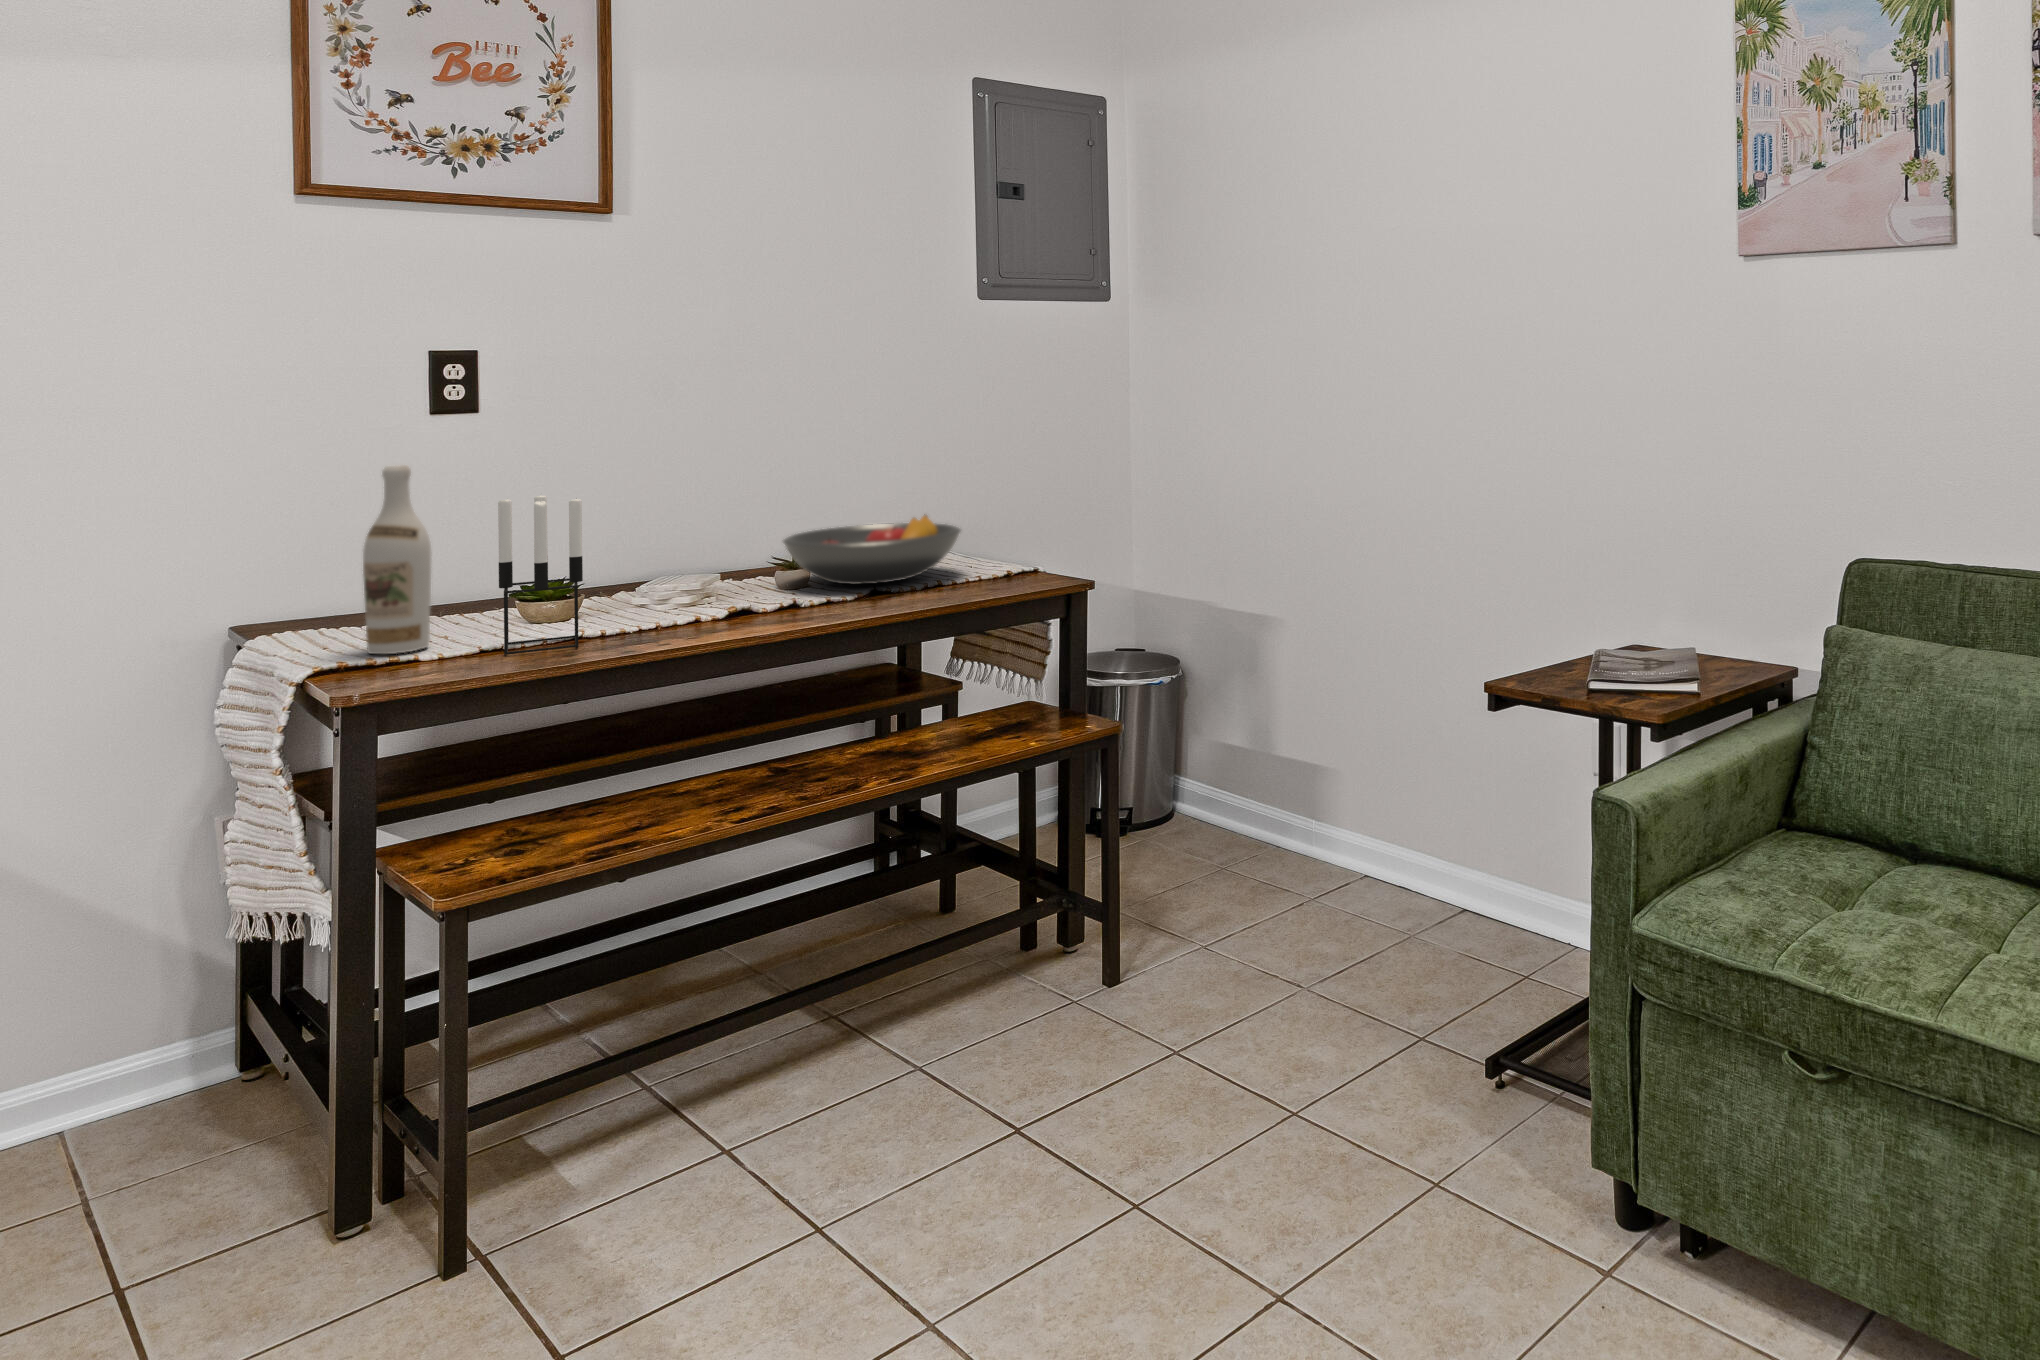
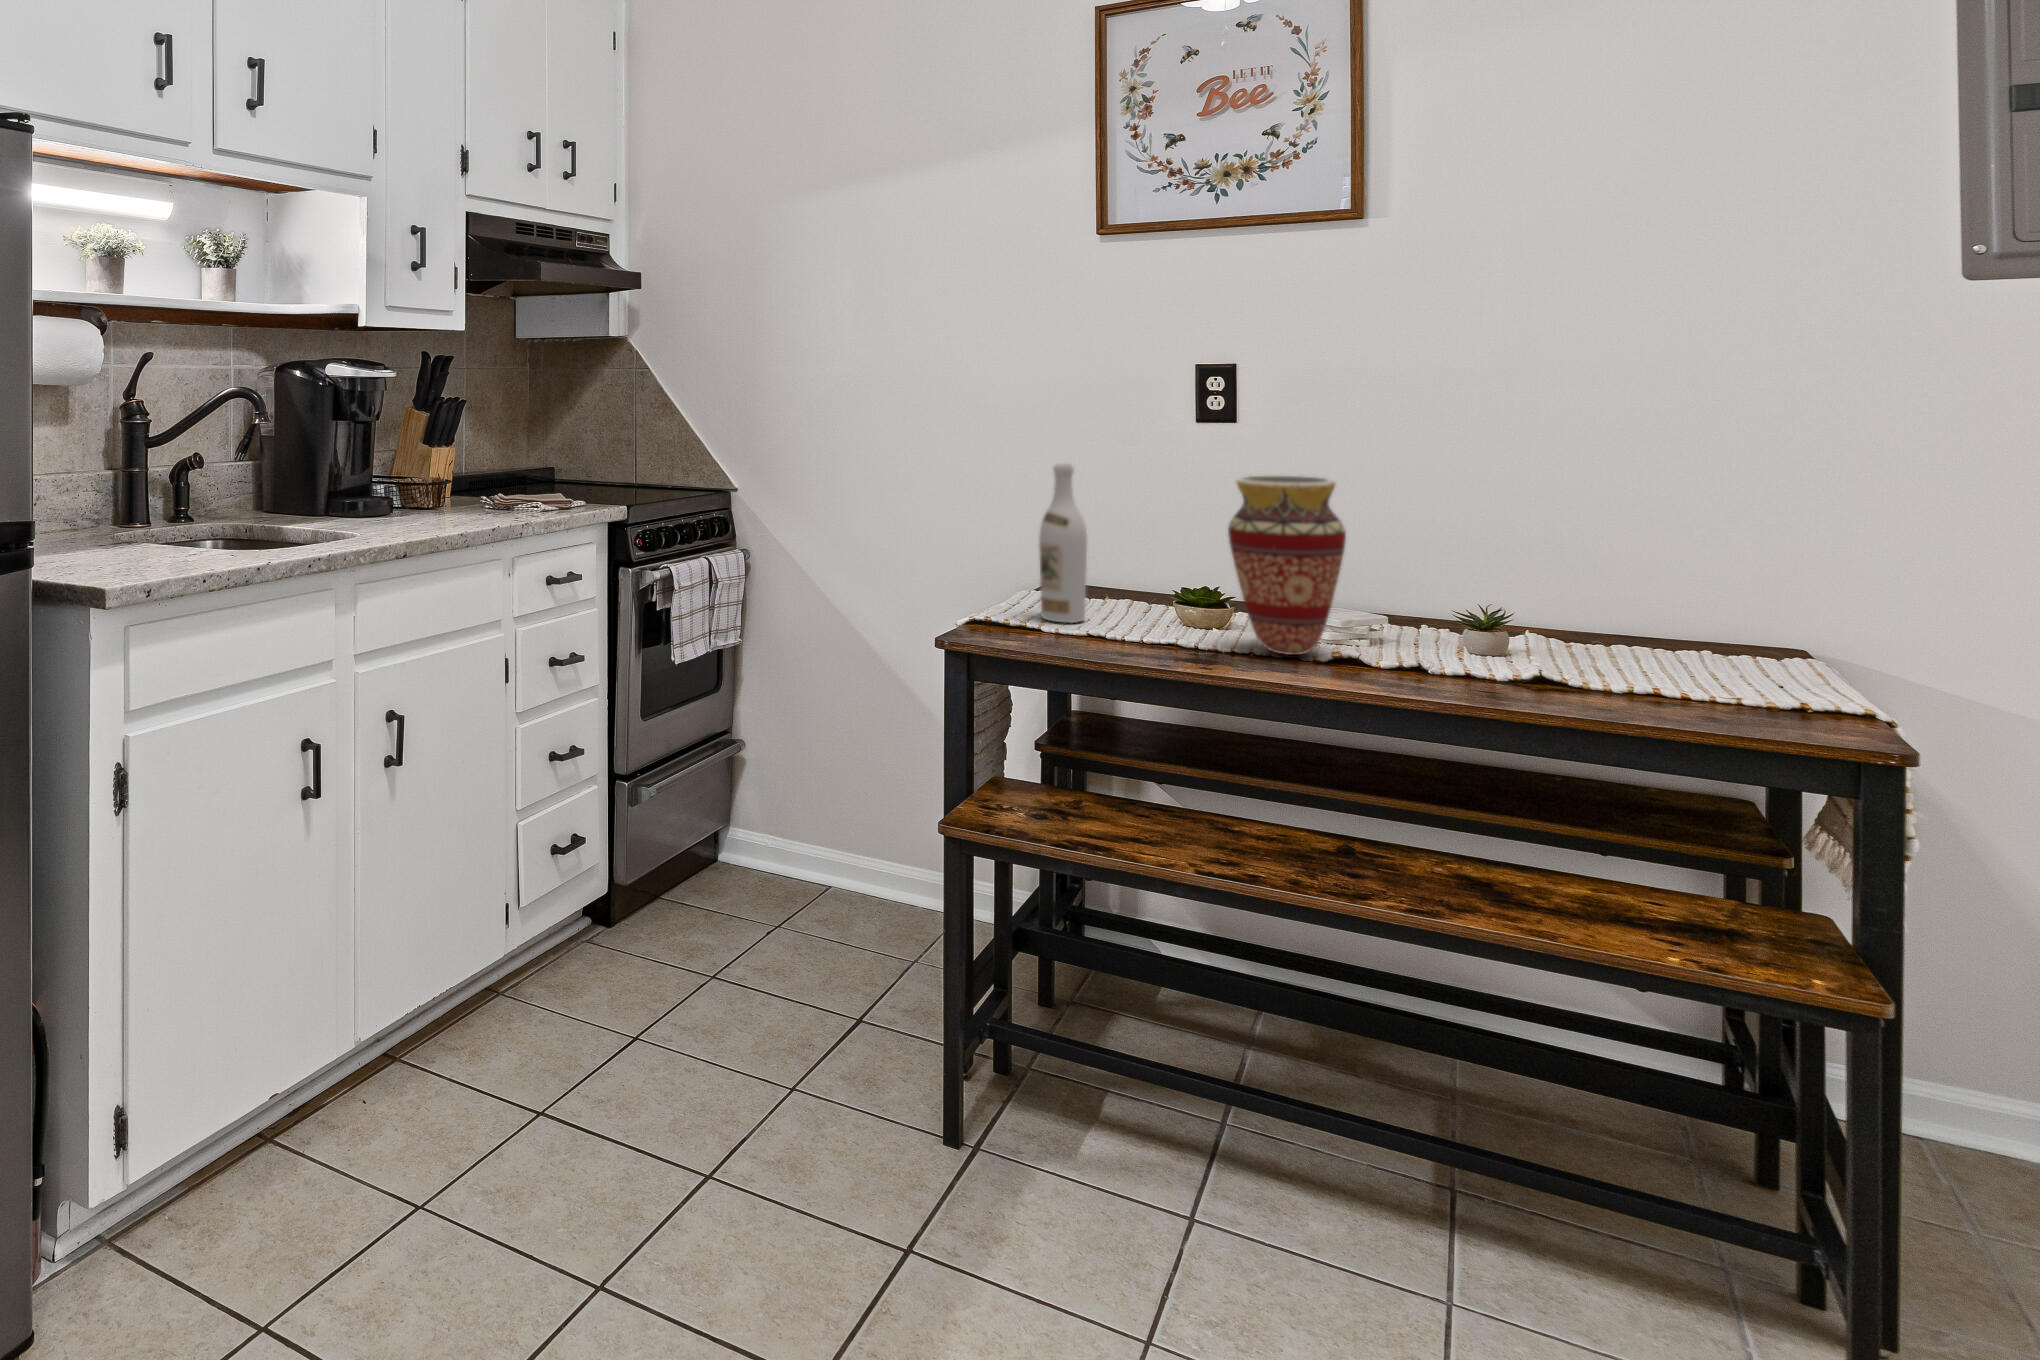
vase: none [623,452,738,620] -> present [1228,476,1346,655]
candle holder: present [498,494,583,655] -> none [1090,501,1172,651]
fruit bowl: present [783,515,961,584] -> none [1459,593,1729,679]

